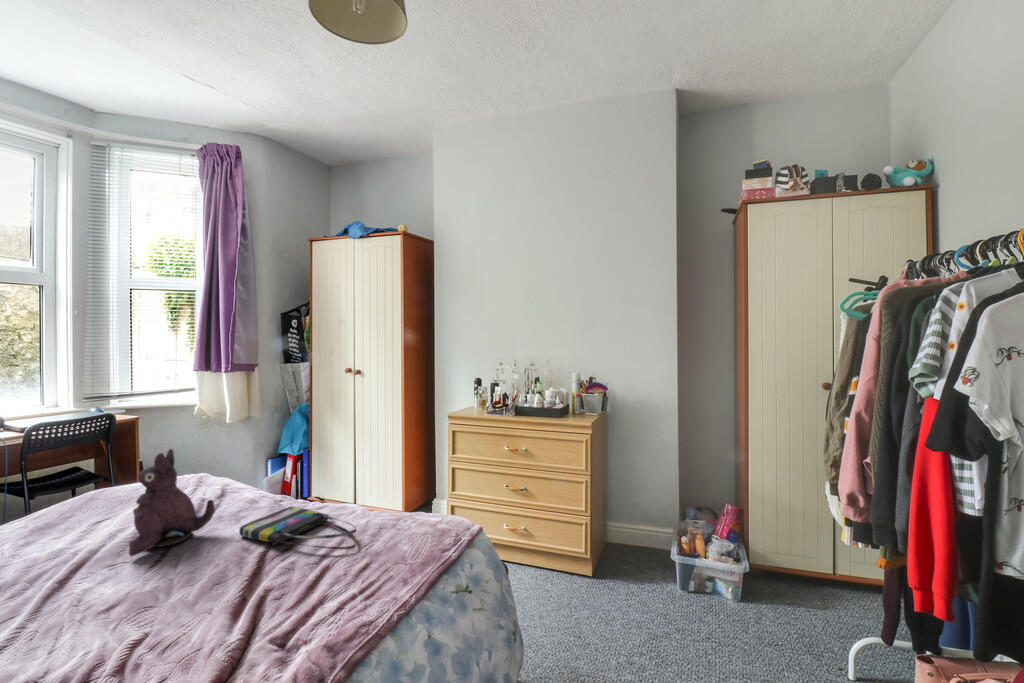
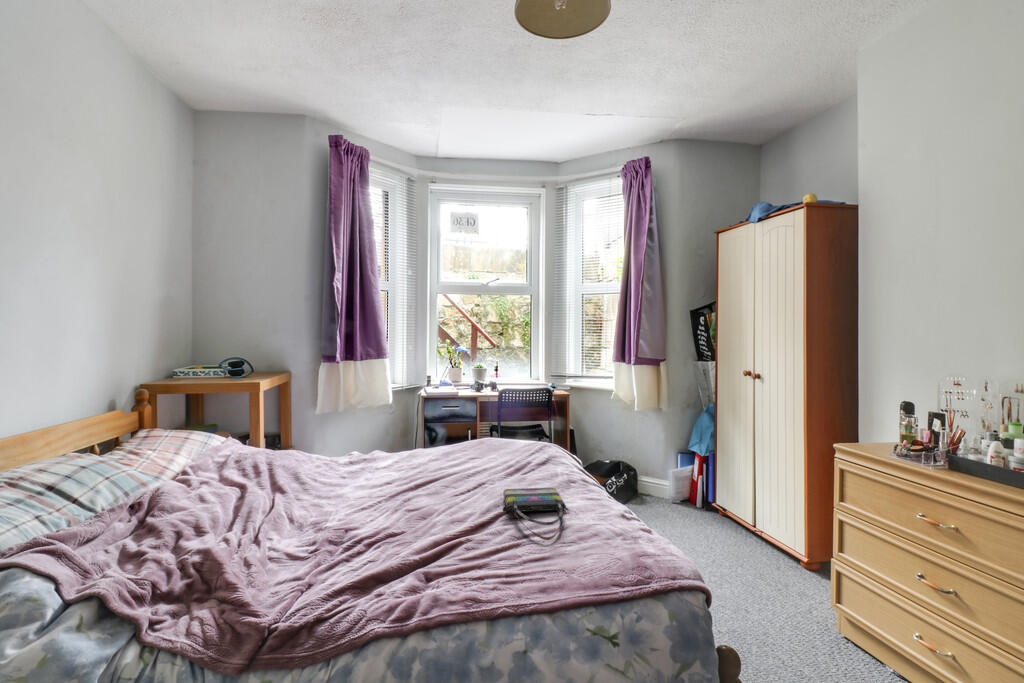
plush toy: present [129,449,215,556] -> none [445,415,498,487]

